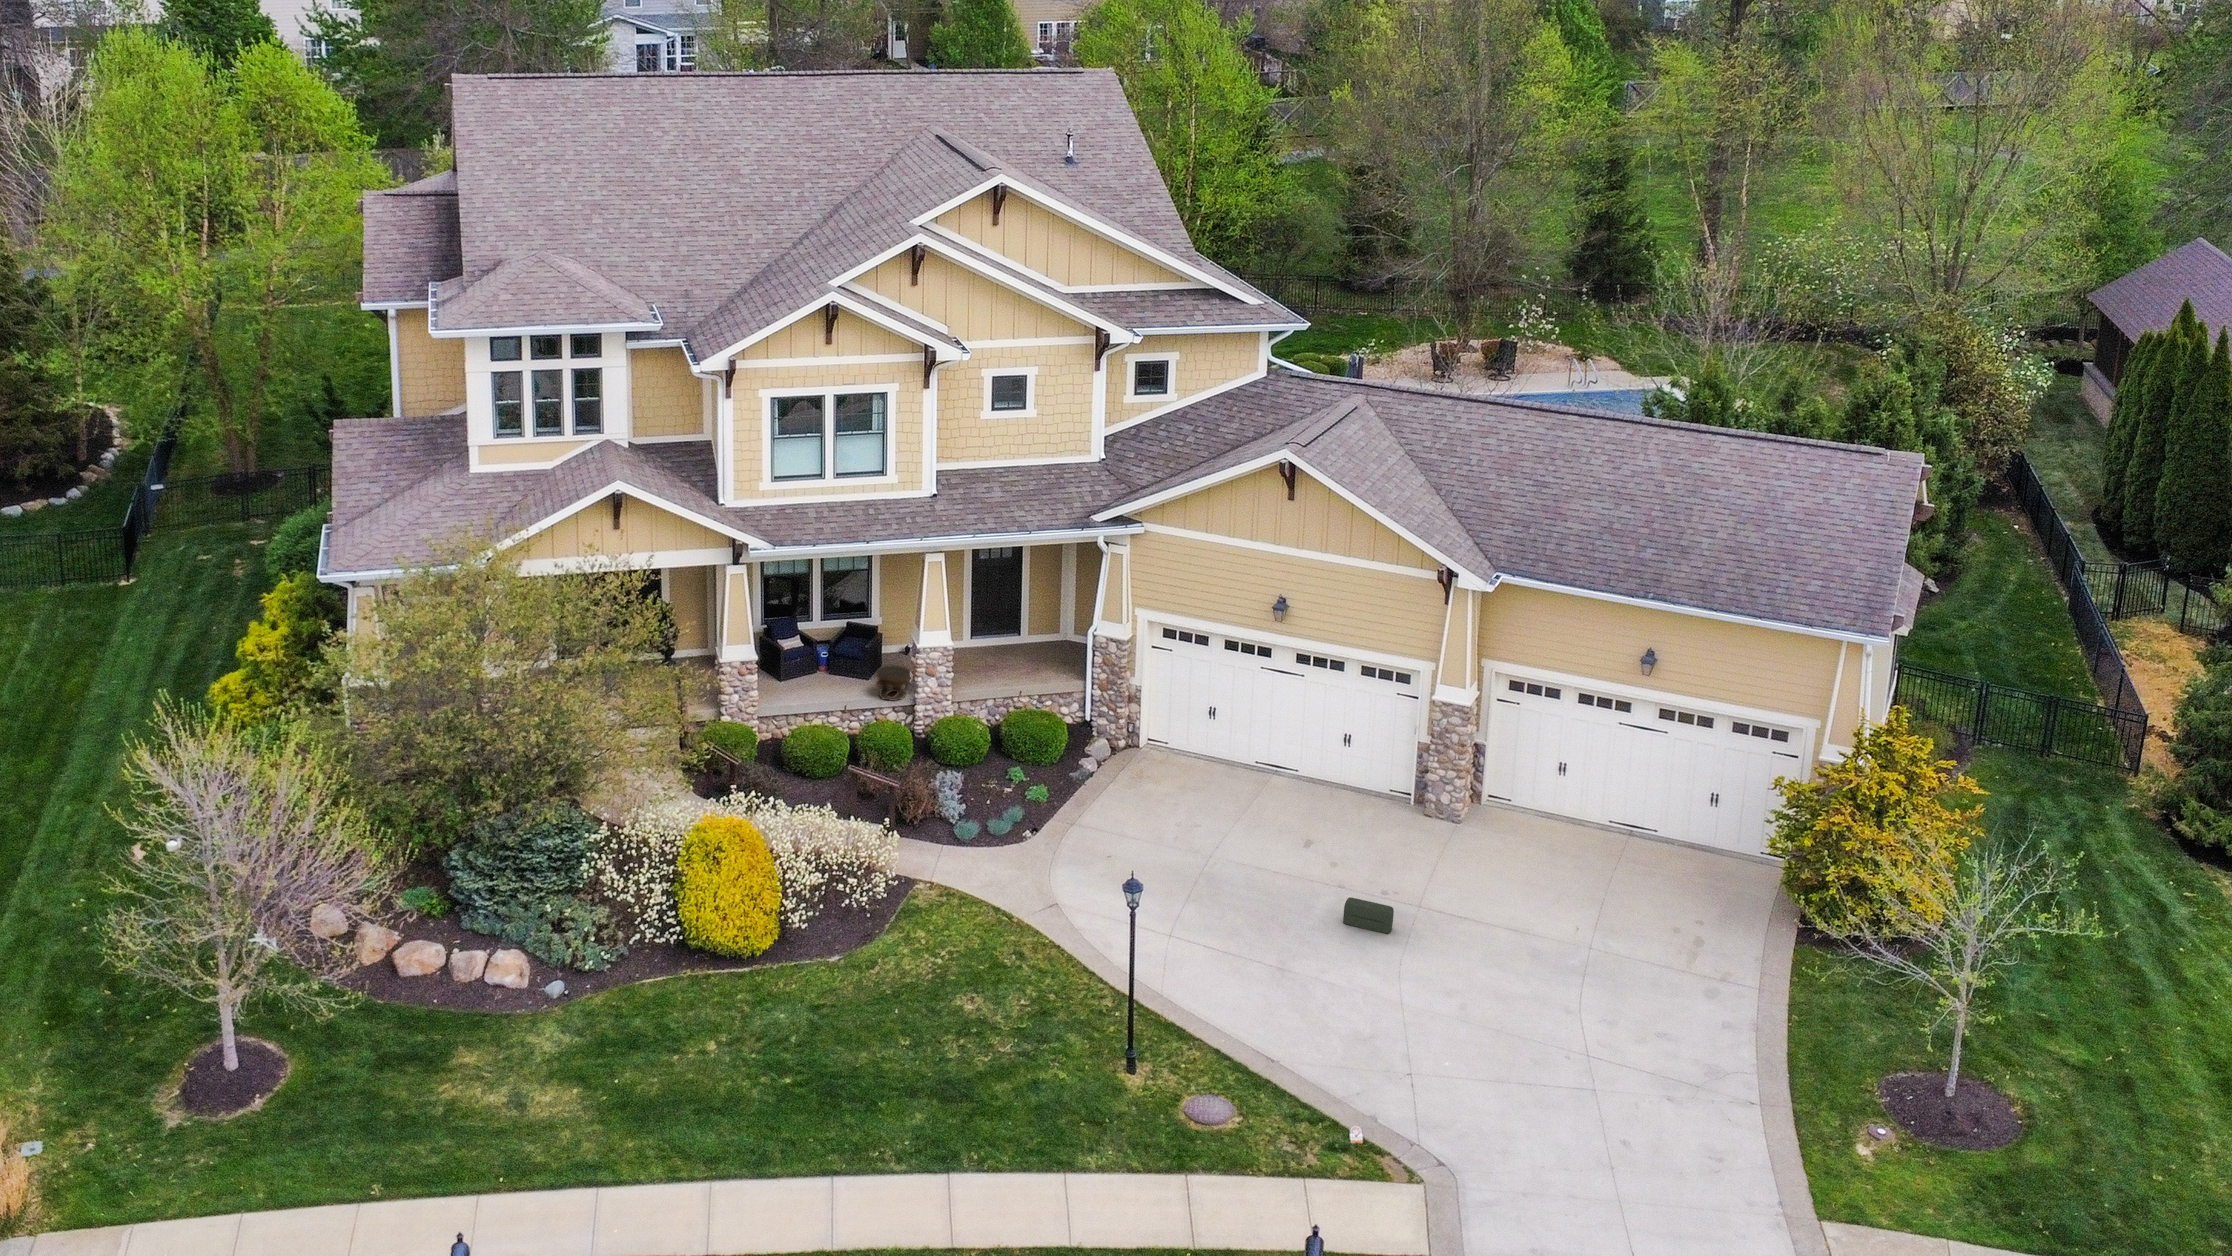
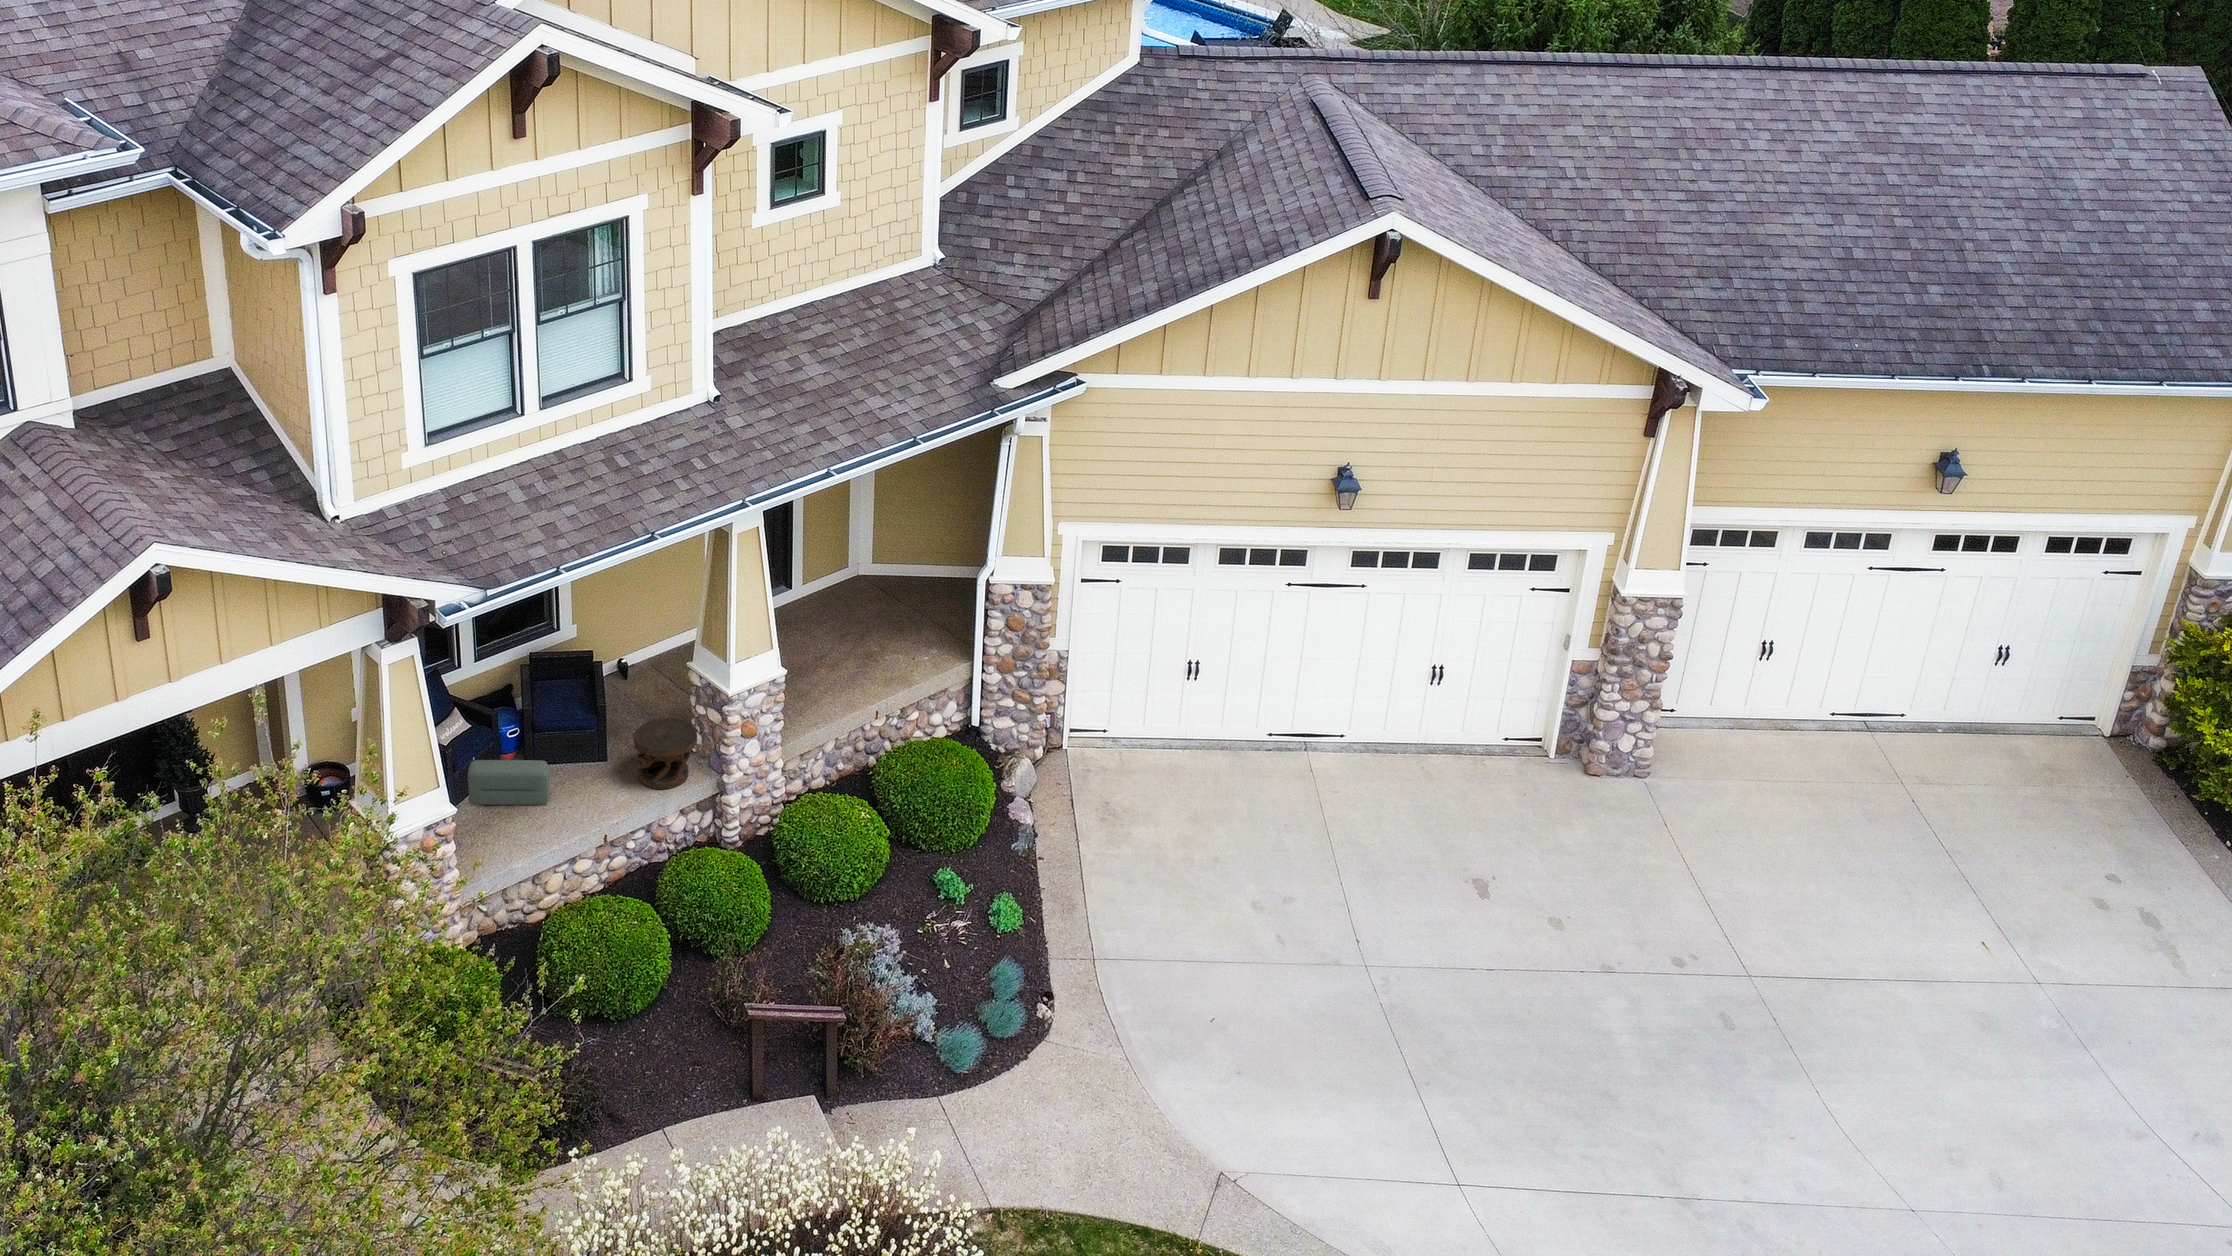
pouf: present [1343,897,1394,934] -> present [468,760,550,805]

